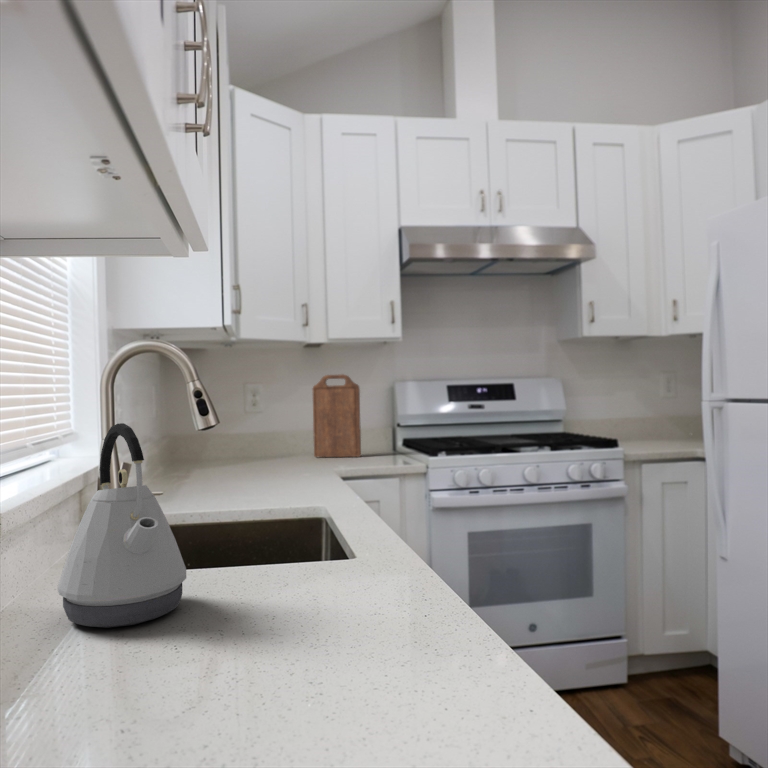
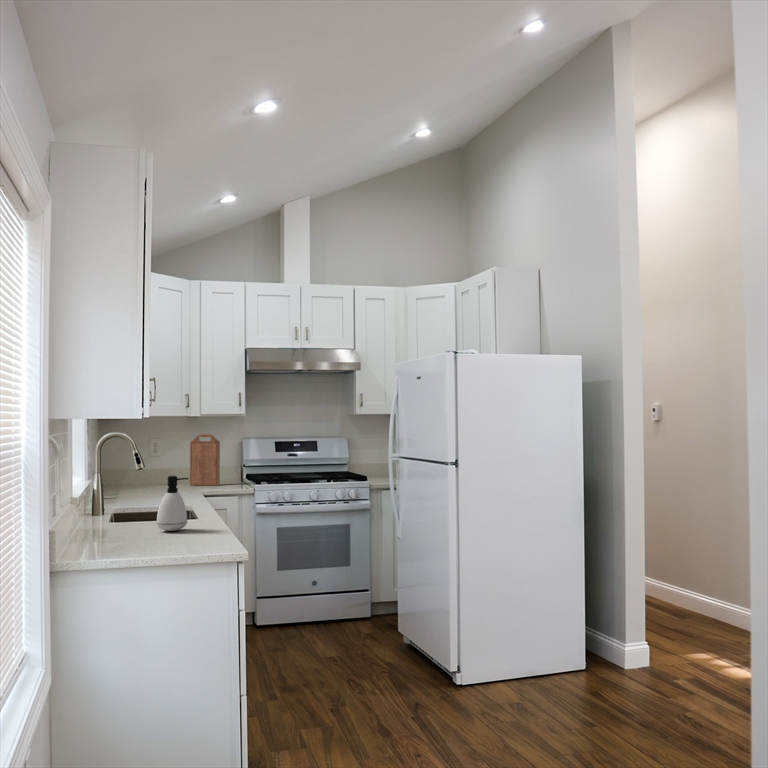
kettle: present [58,423,186,628] -> none [98,468,139,531]
soap dispenser: none [235,447,336,639] -> present [157,476,189,531]

